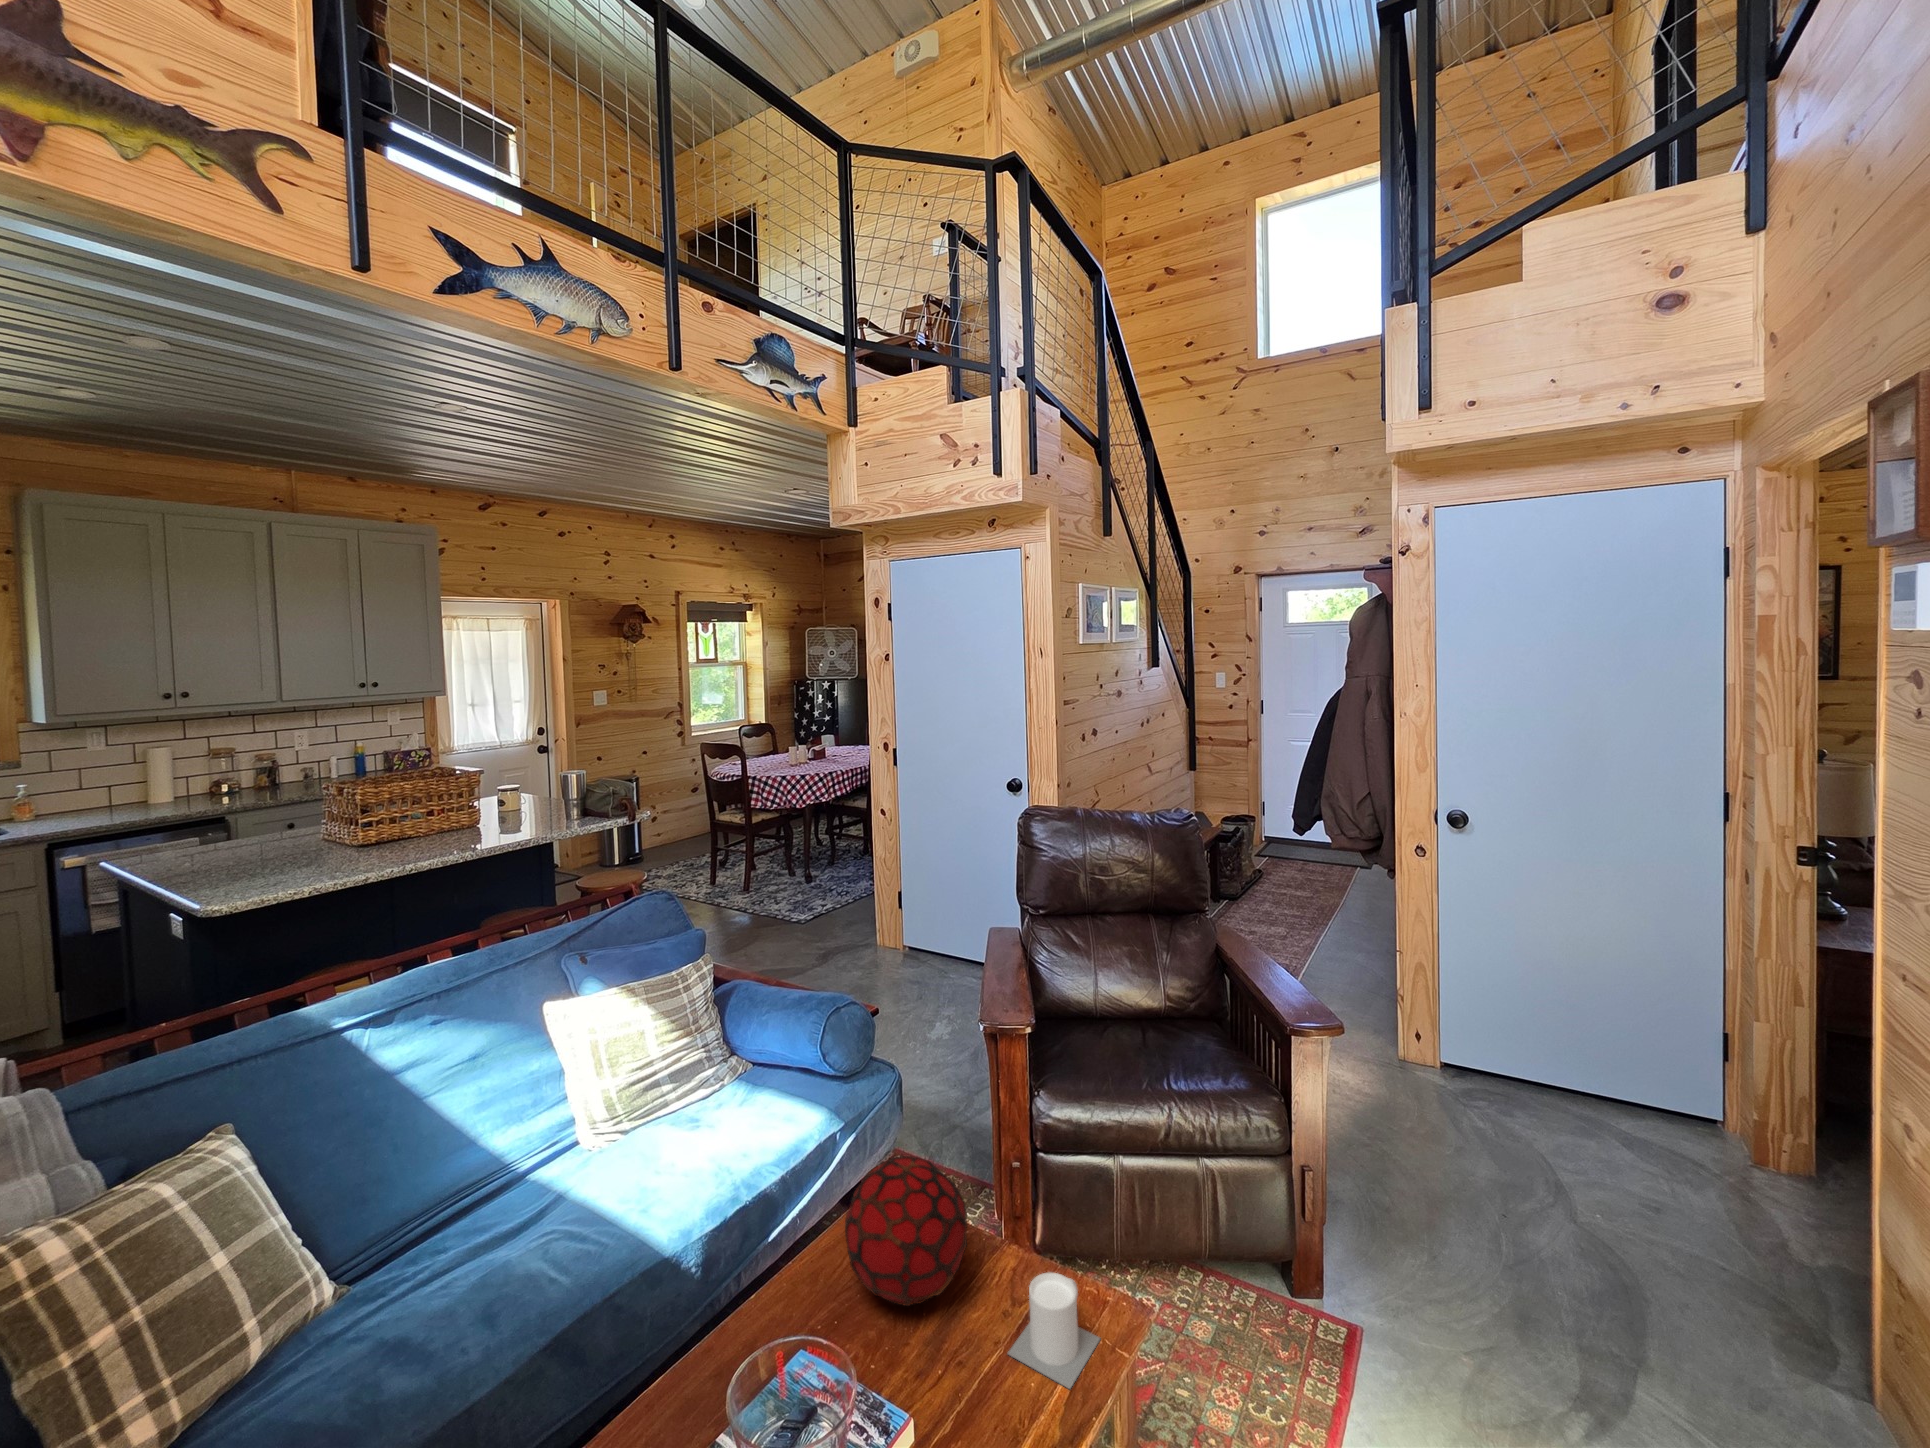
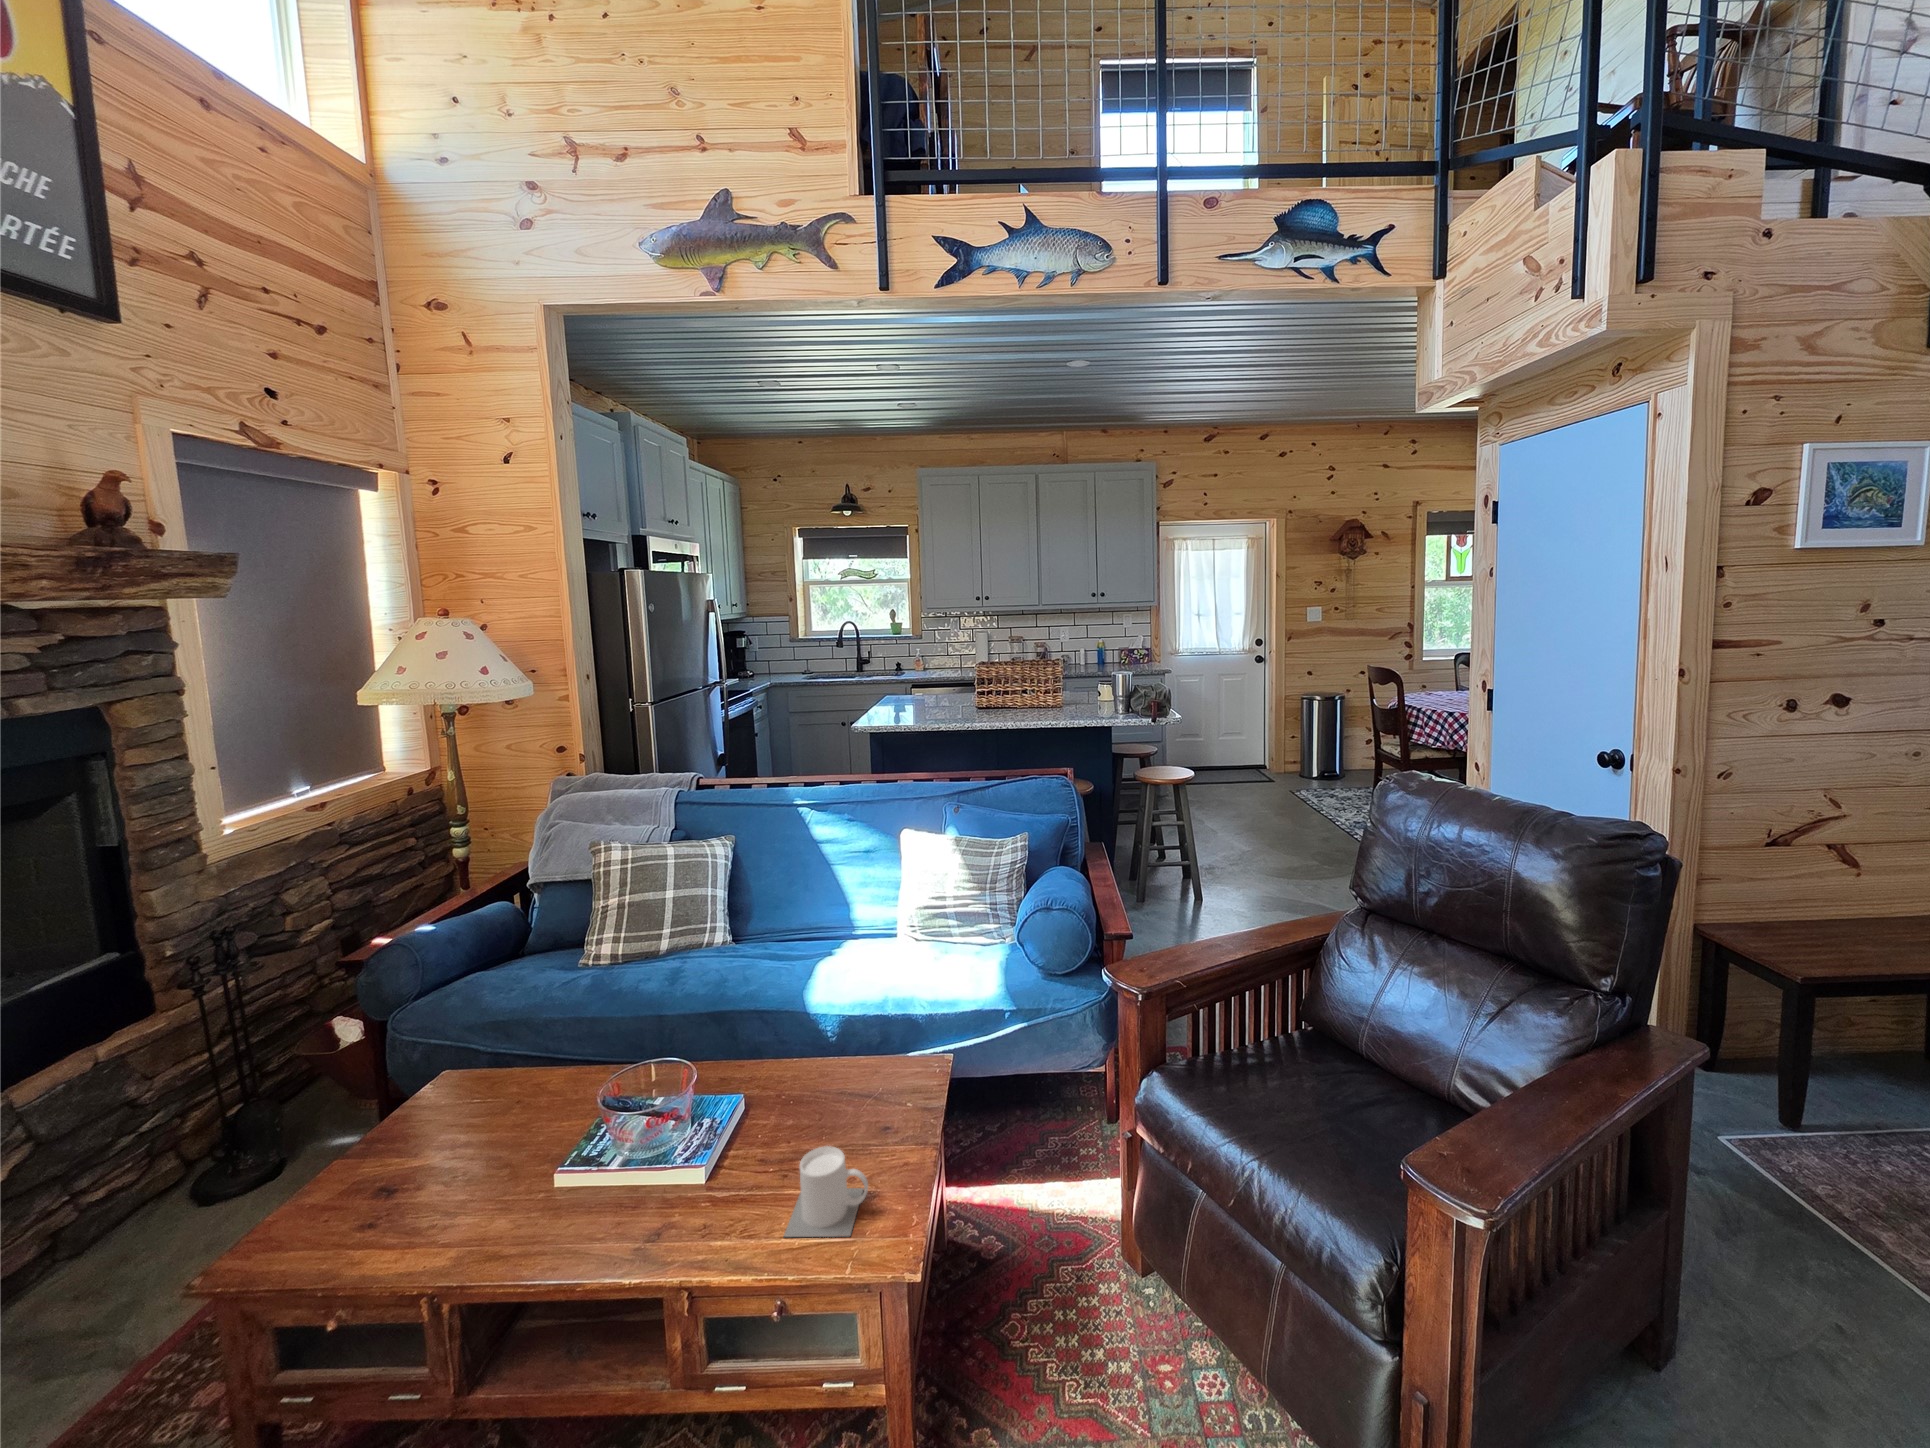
decorative orb: present [845,1156,967,1306] -> none [785,1006,894,1125]

